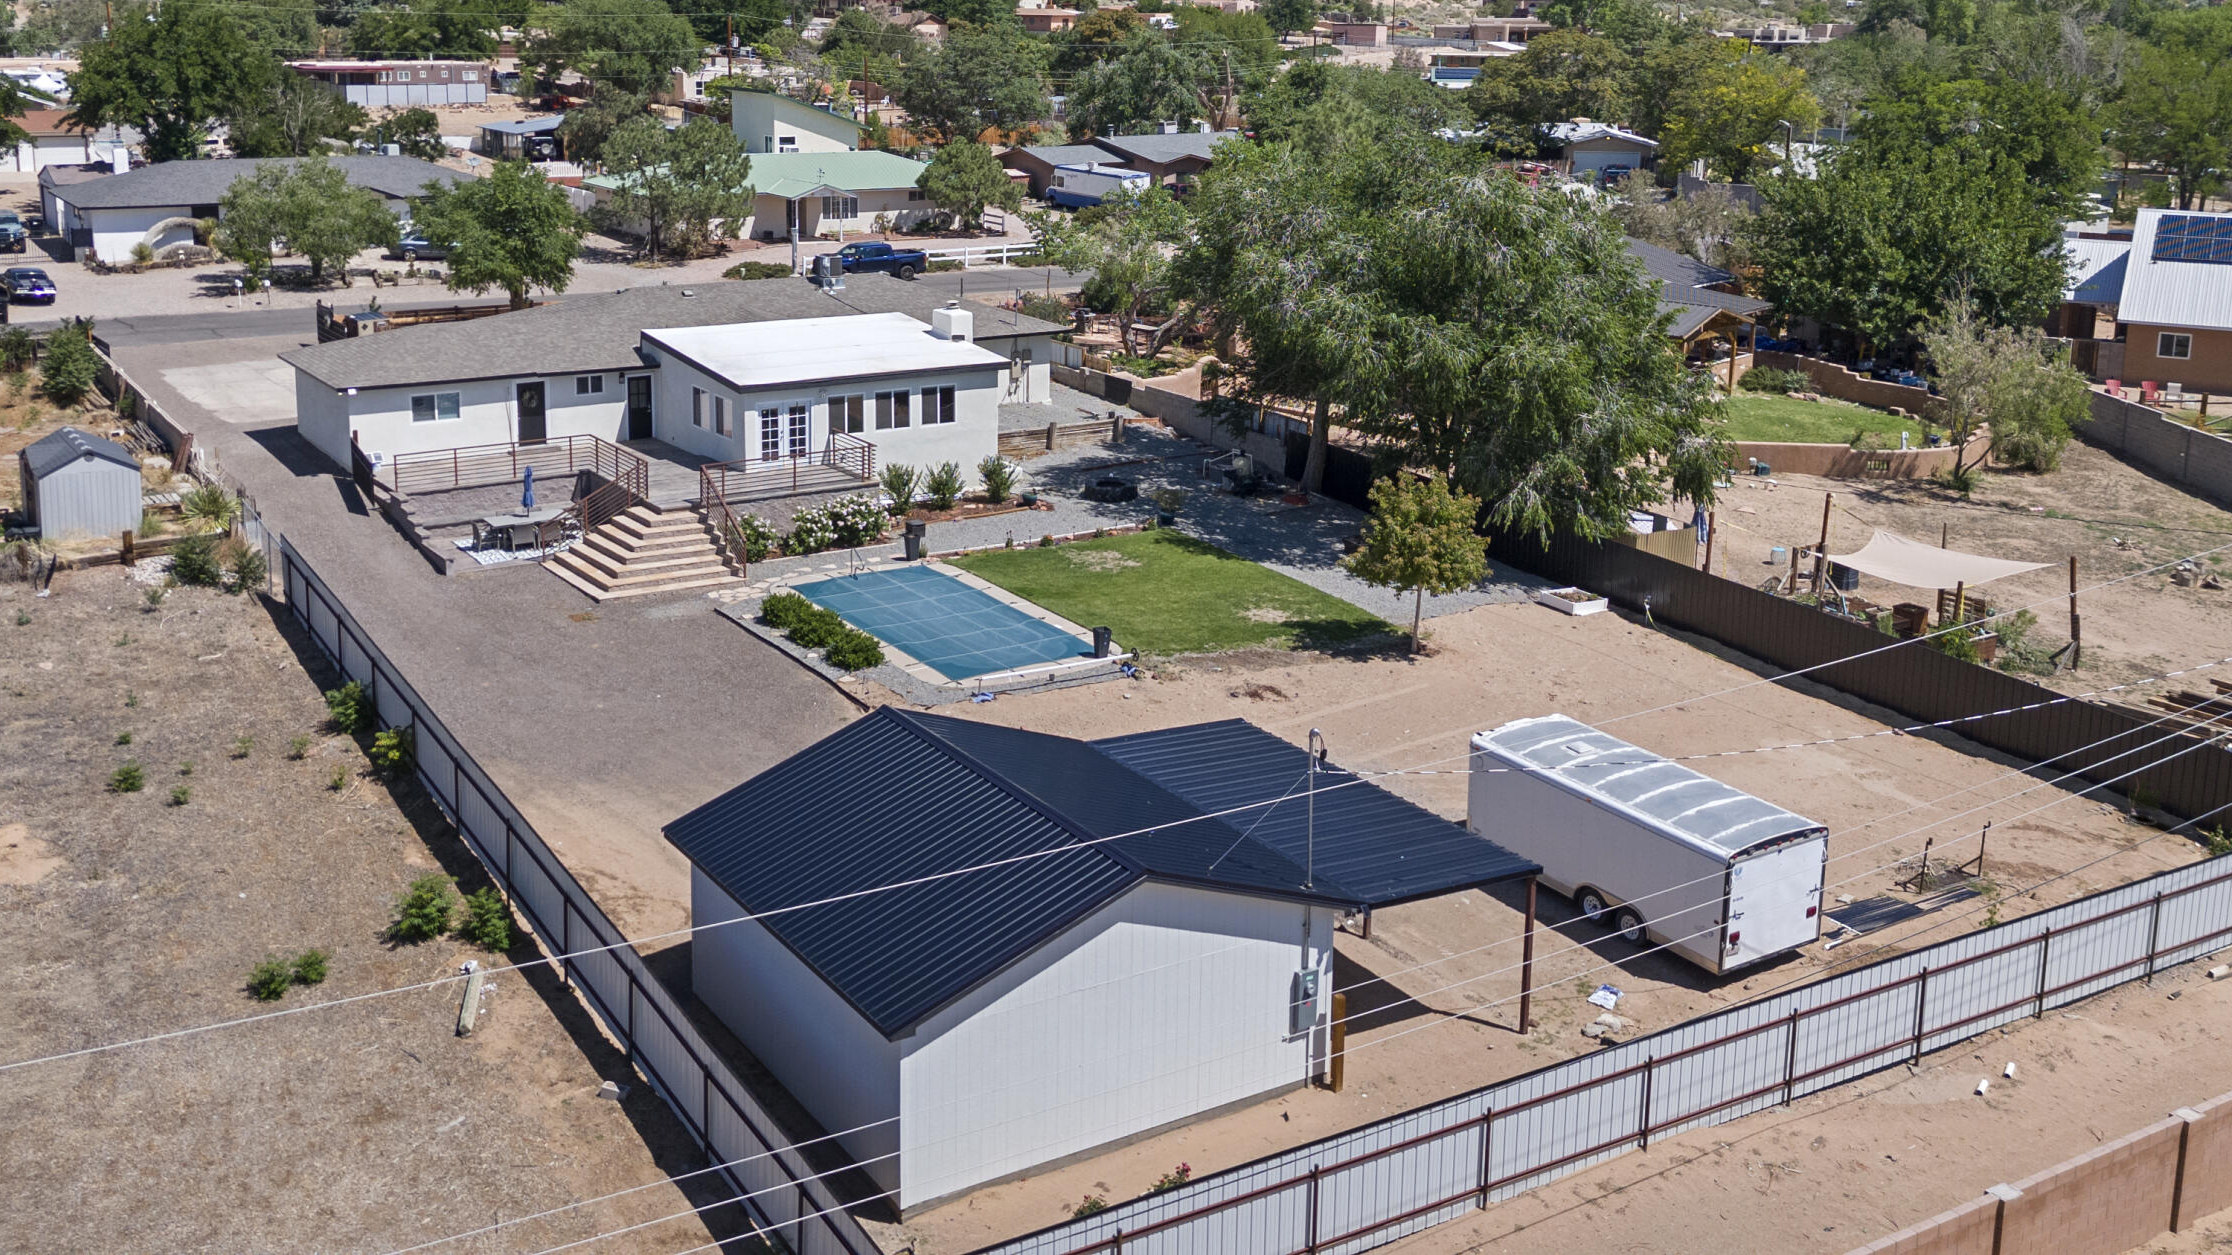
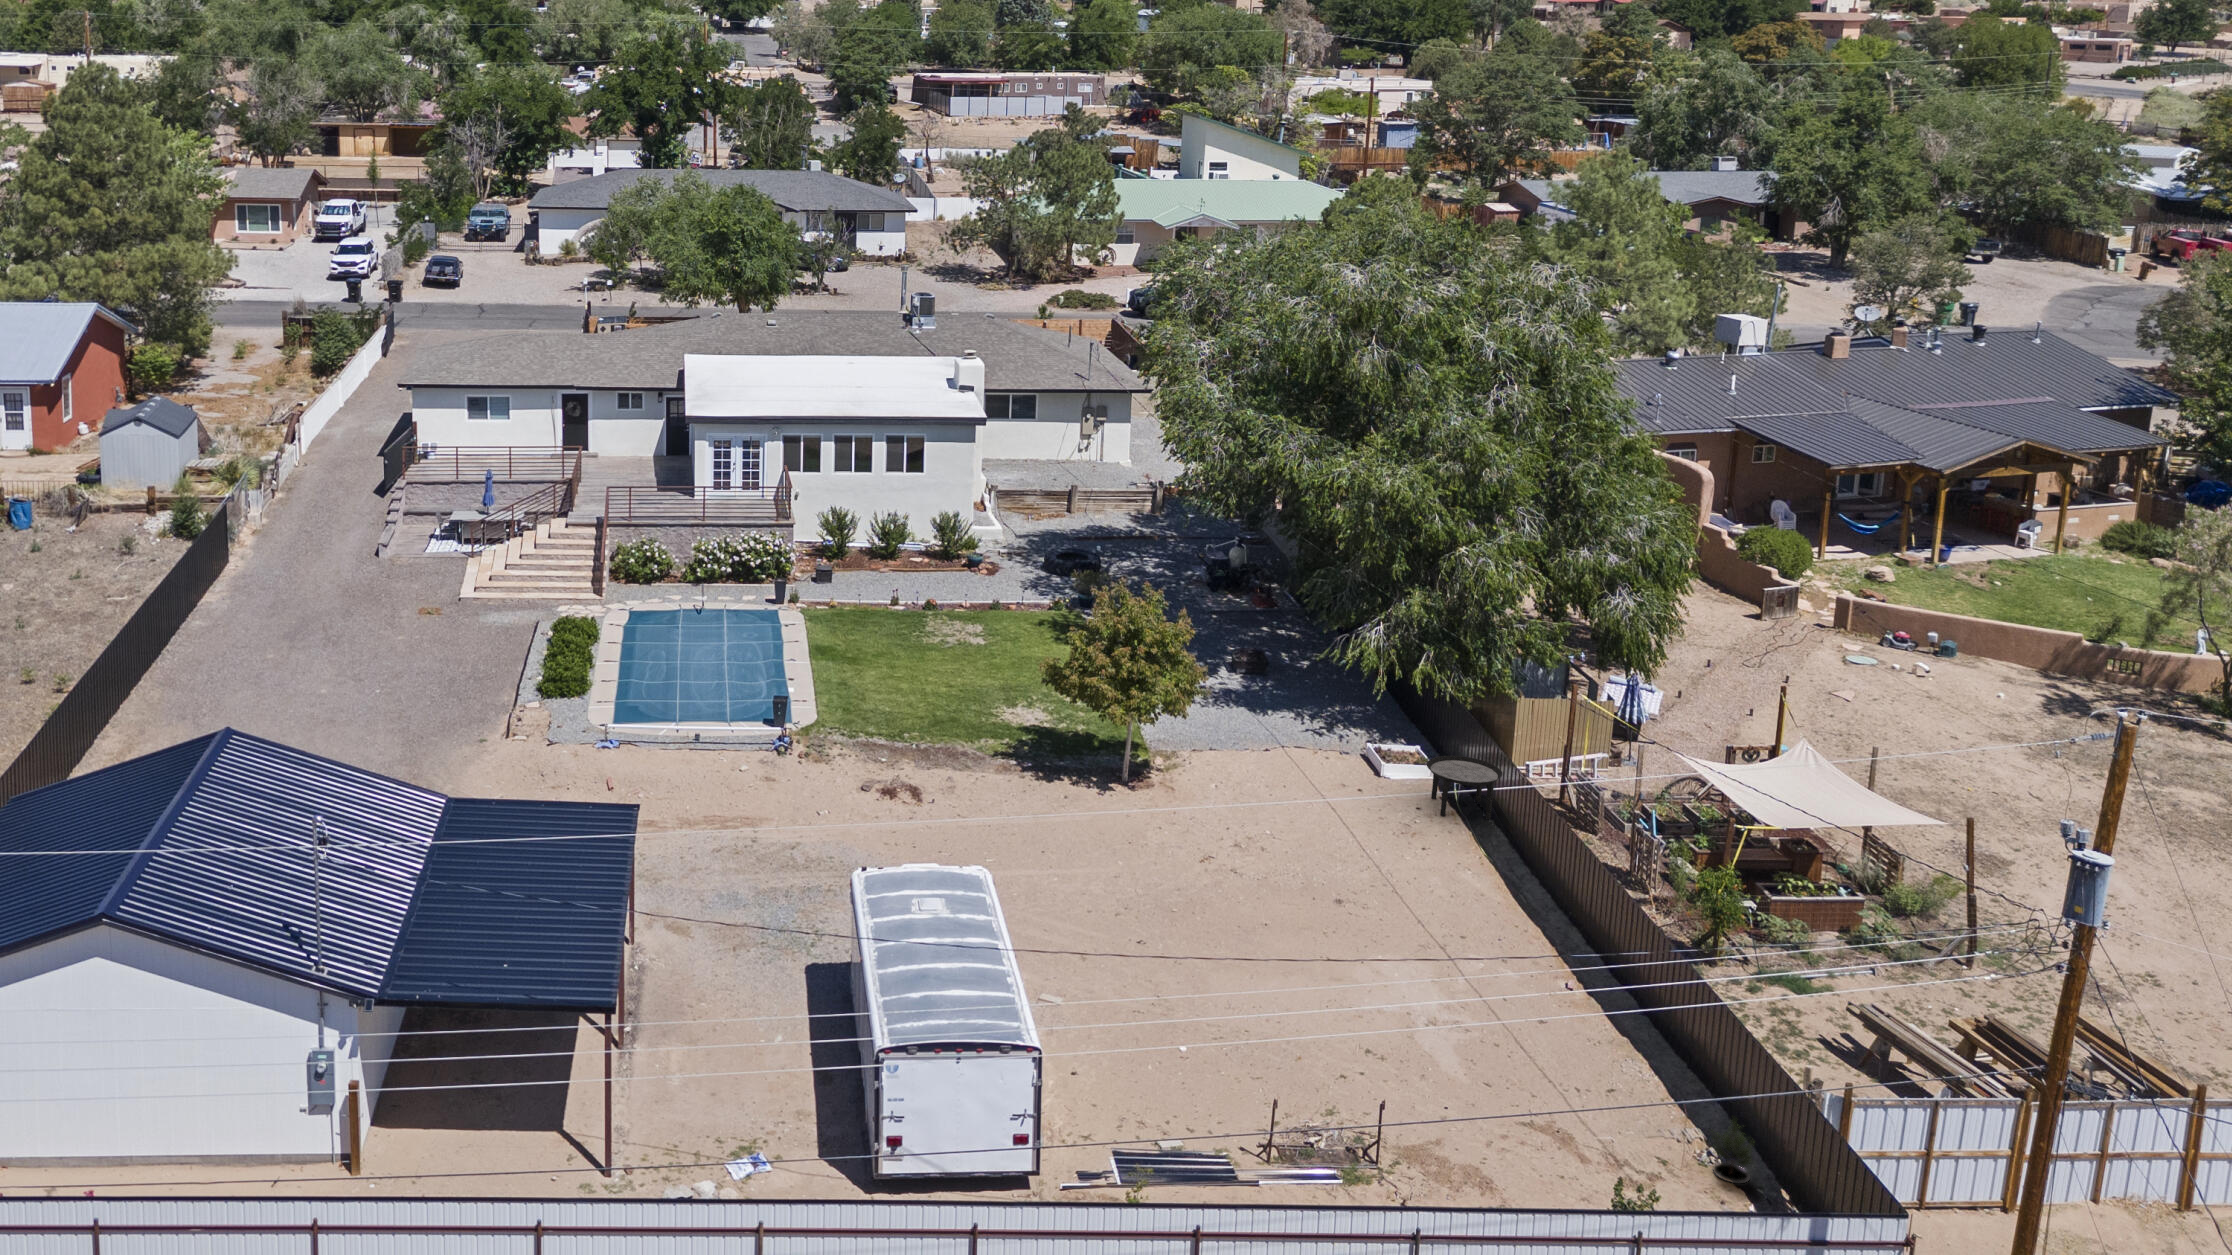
round table: none [1617,586,1678,634] -> present [1427,756,1502,819]

